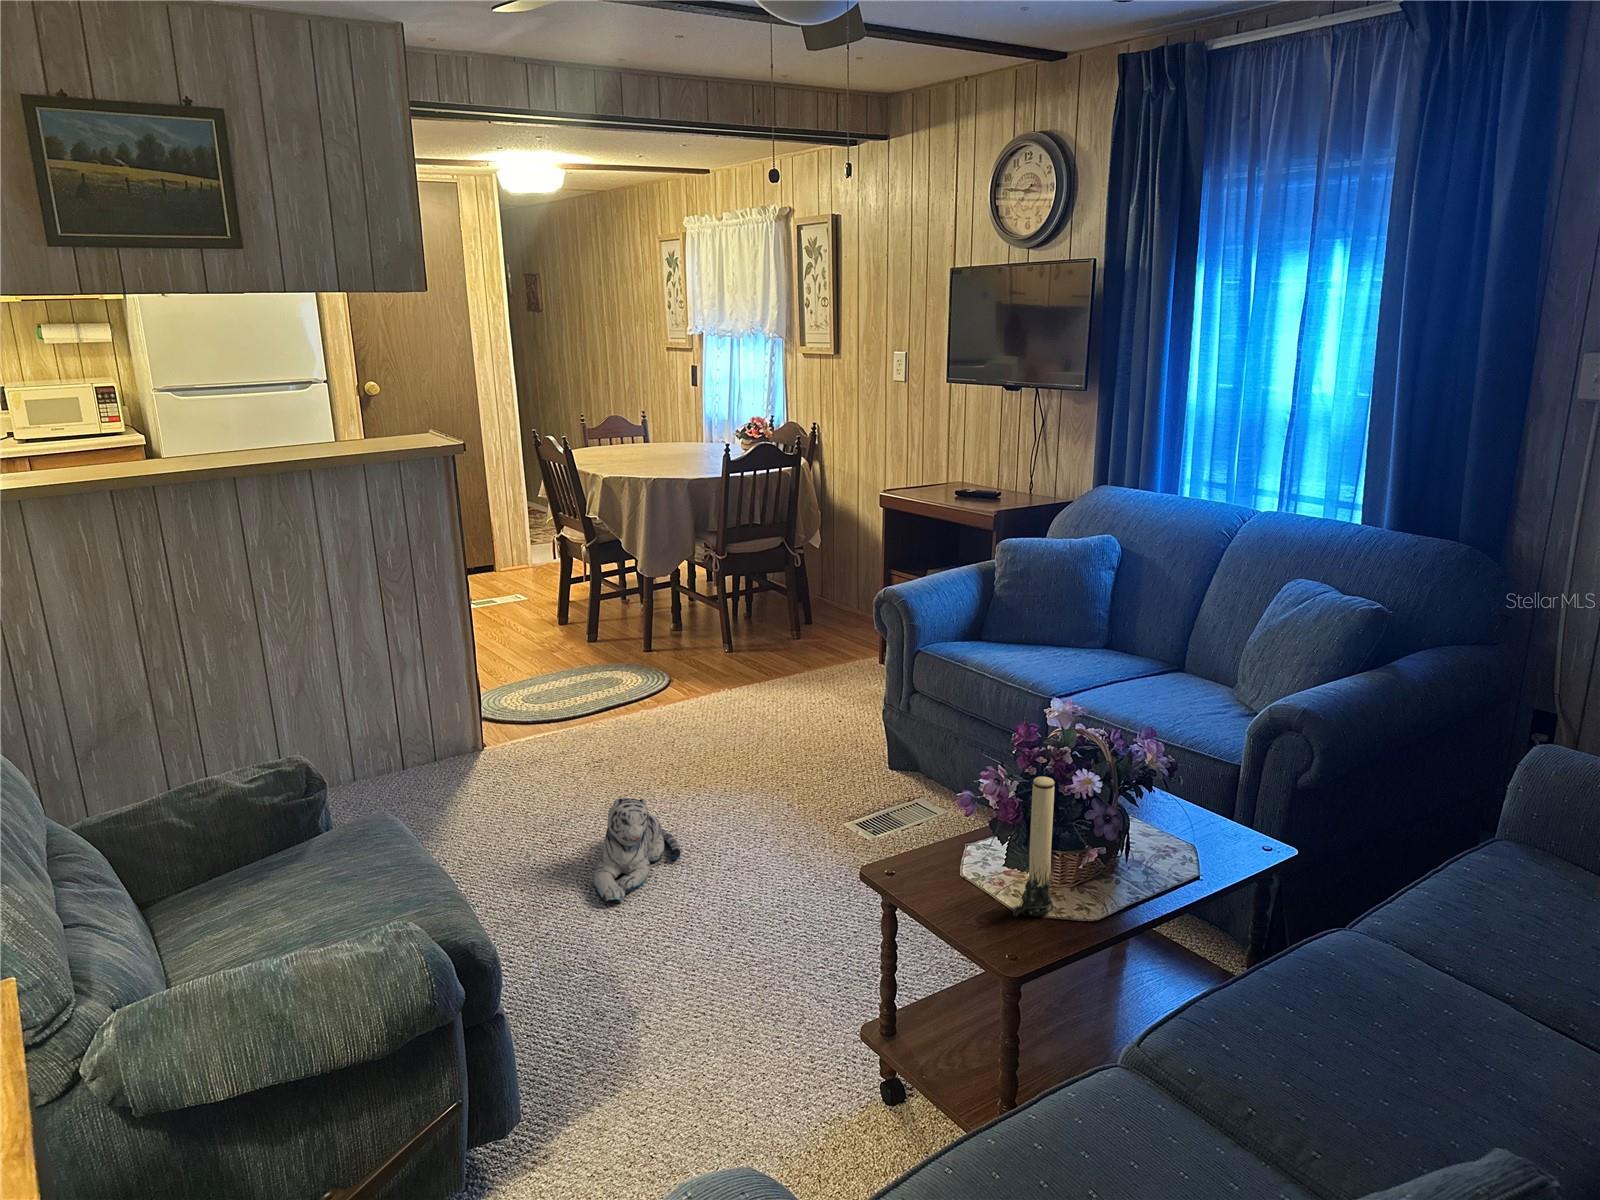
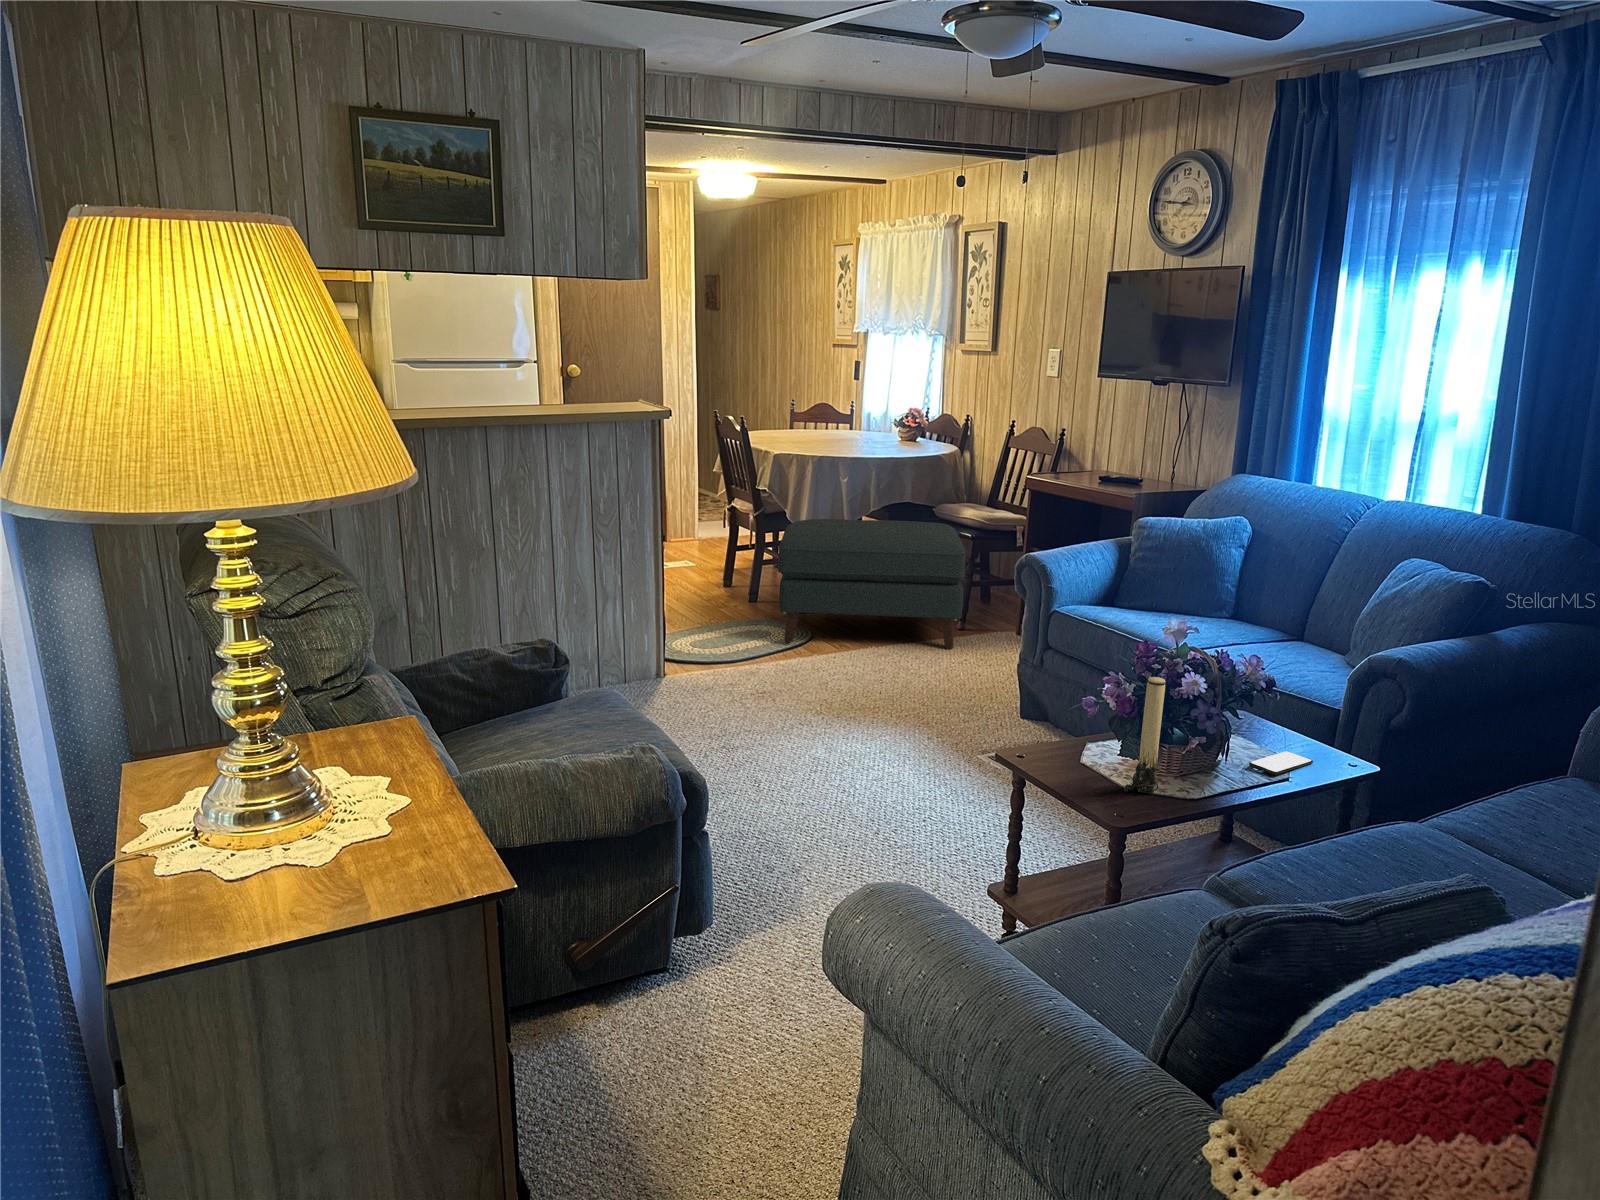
ottoman: none [609,546,819,694] -> present [778,519,966,650]
plush toy: present [593,798,681,902] -> none [762,709,836,793]
smartphone: none [1153,835,1223,872] -> present [1249,751,1313,775]

